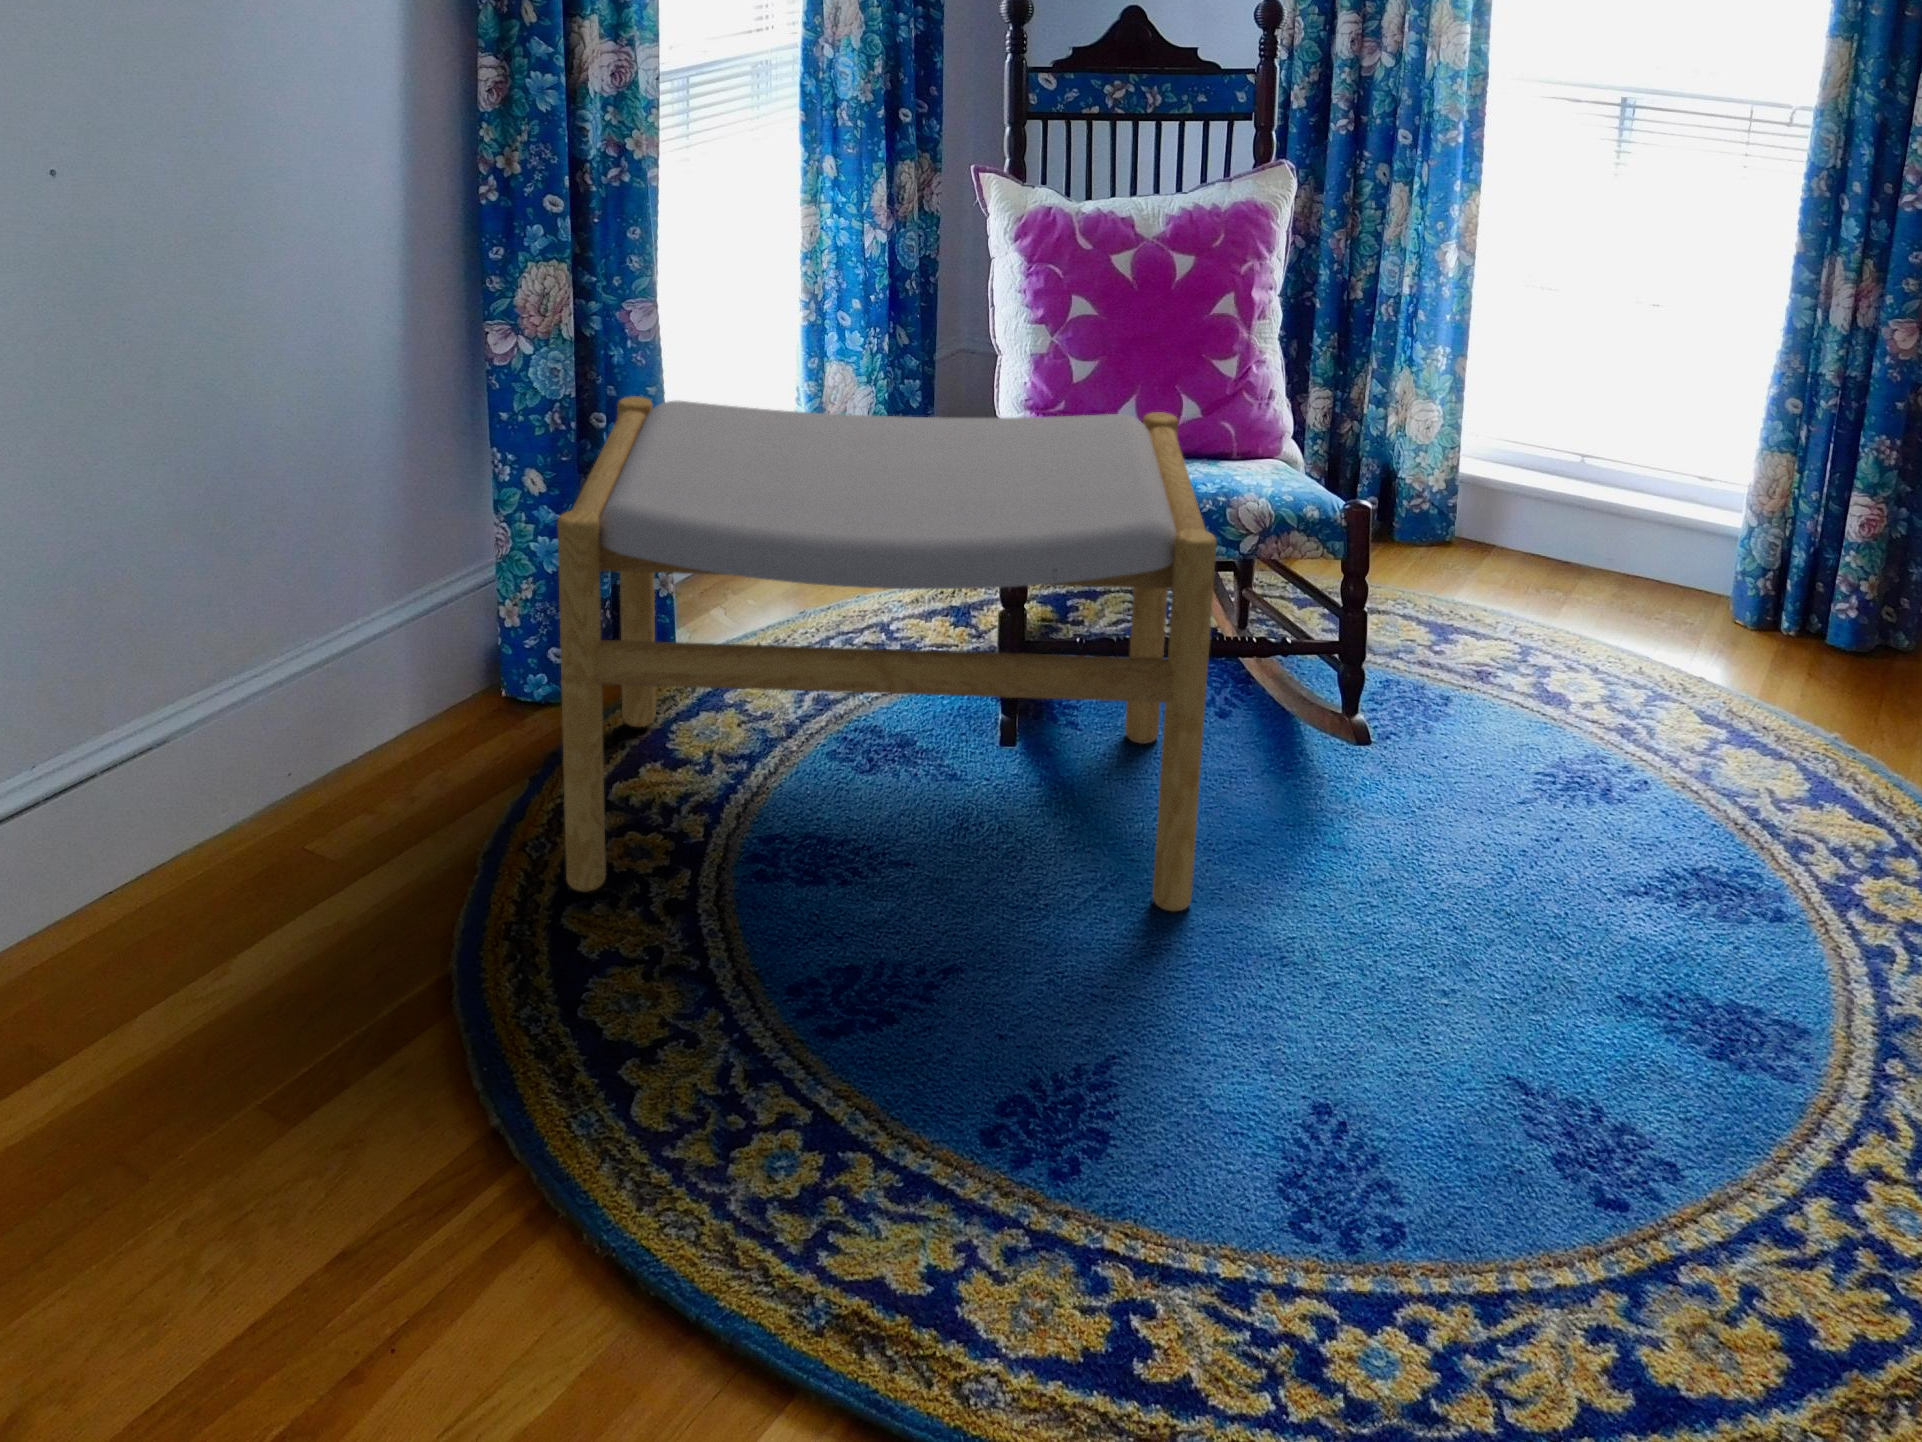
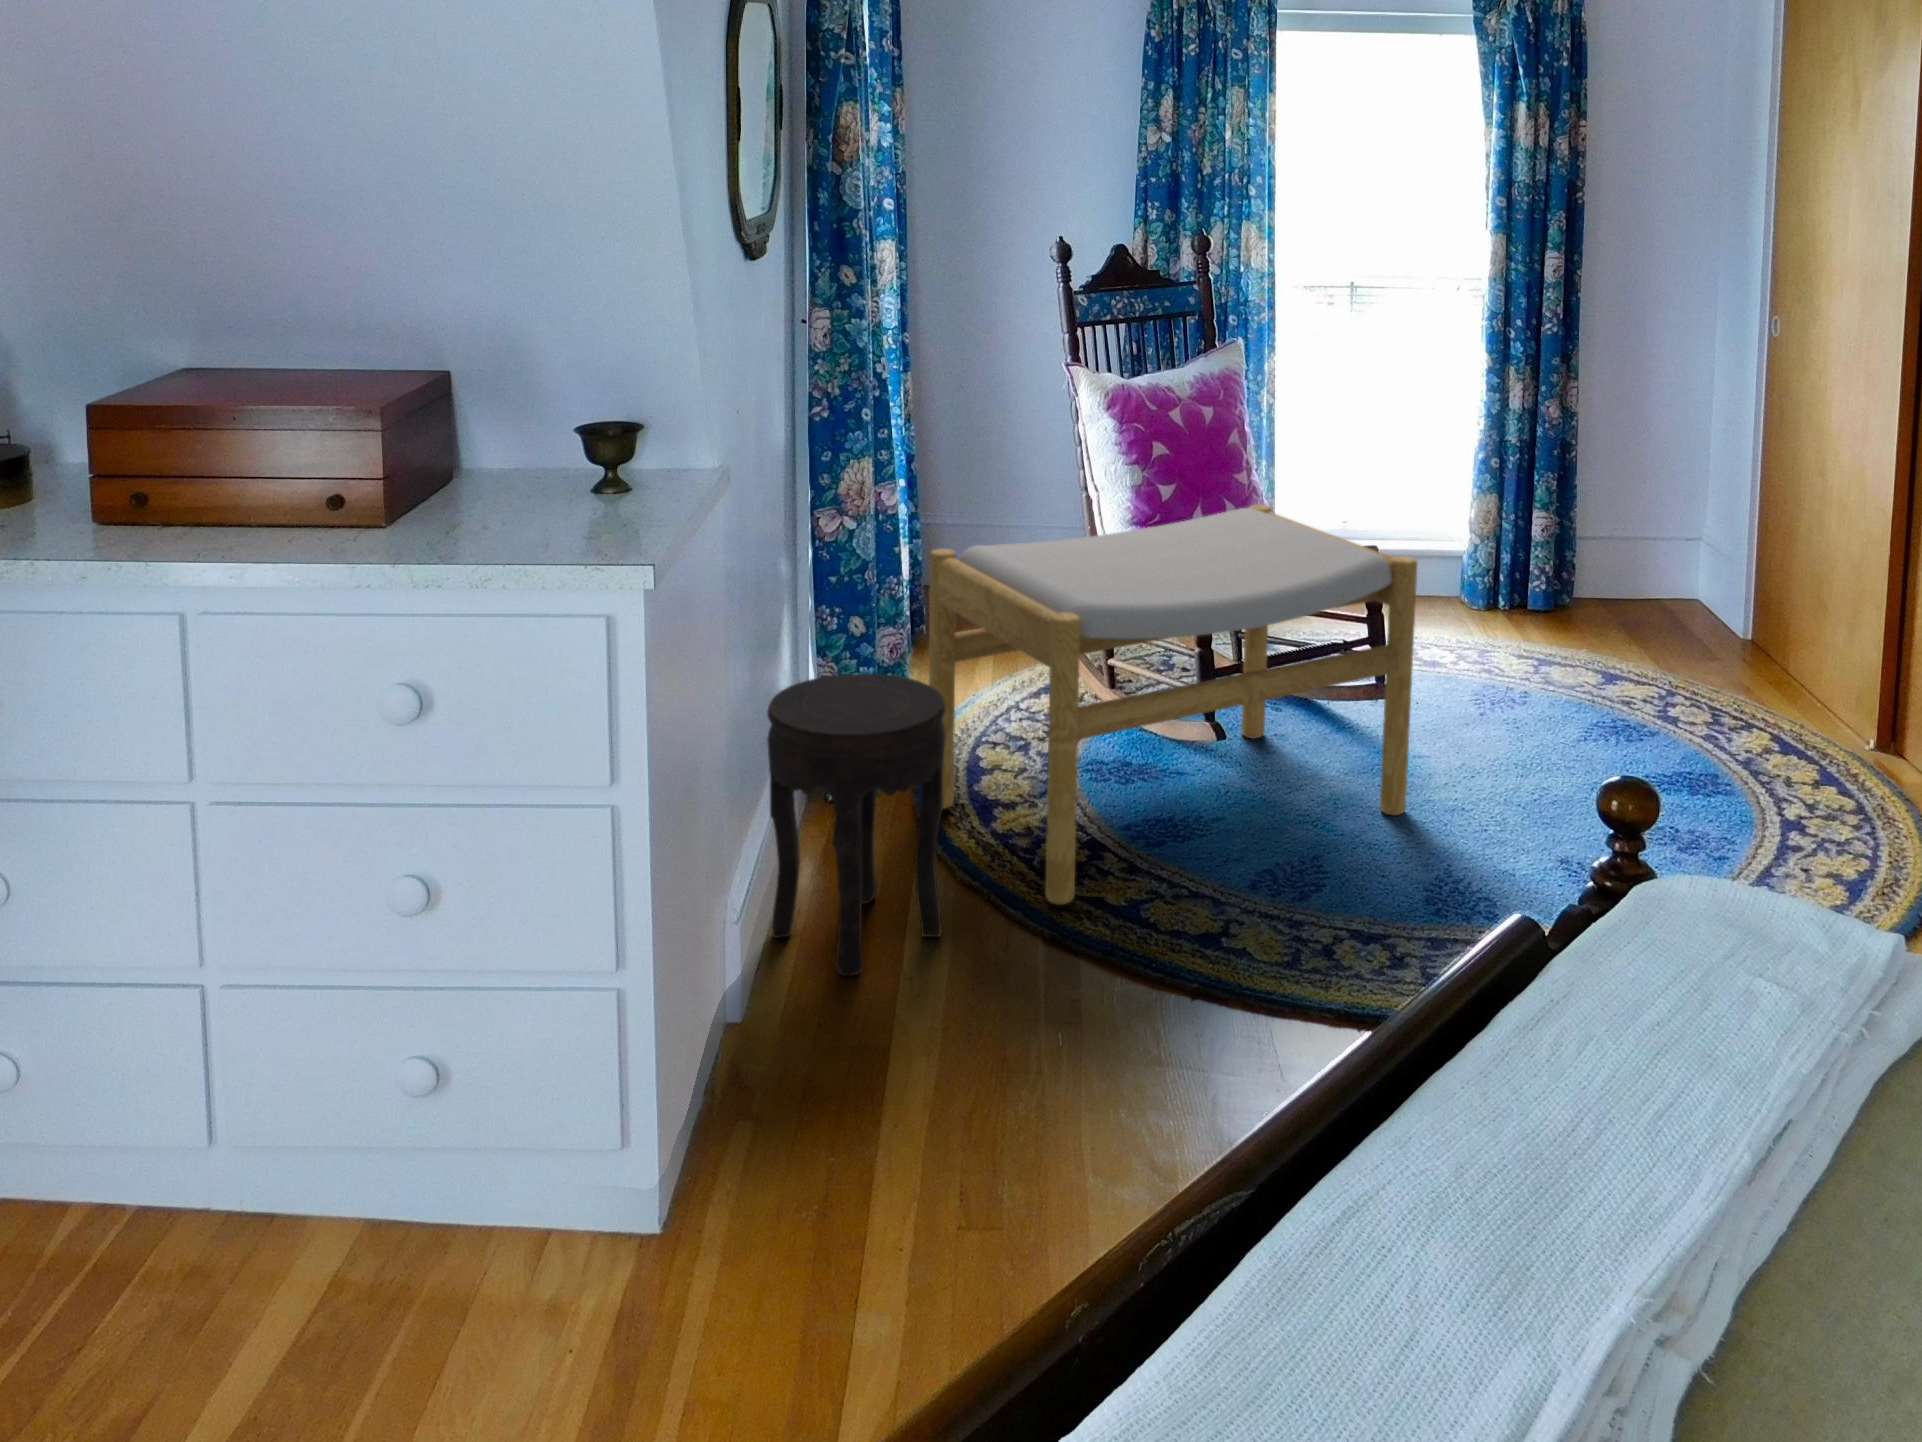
side table: none [202,529,437,899] -> present [767,673,946,976]

